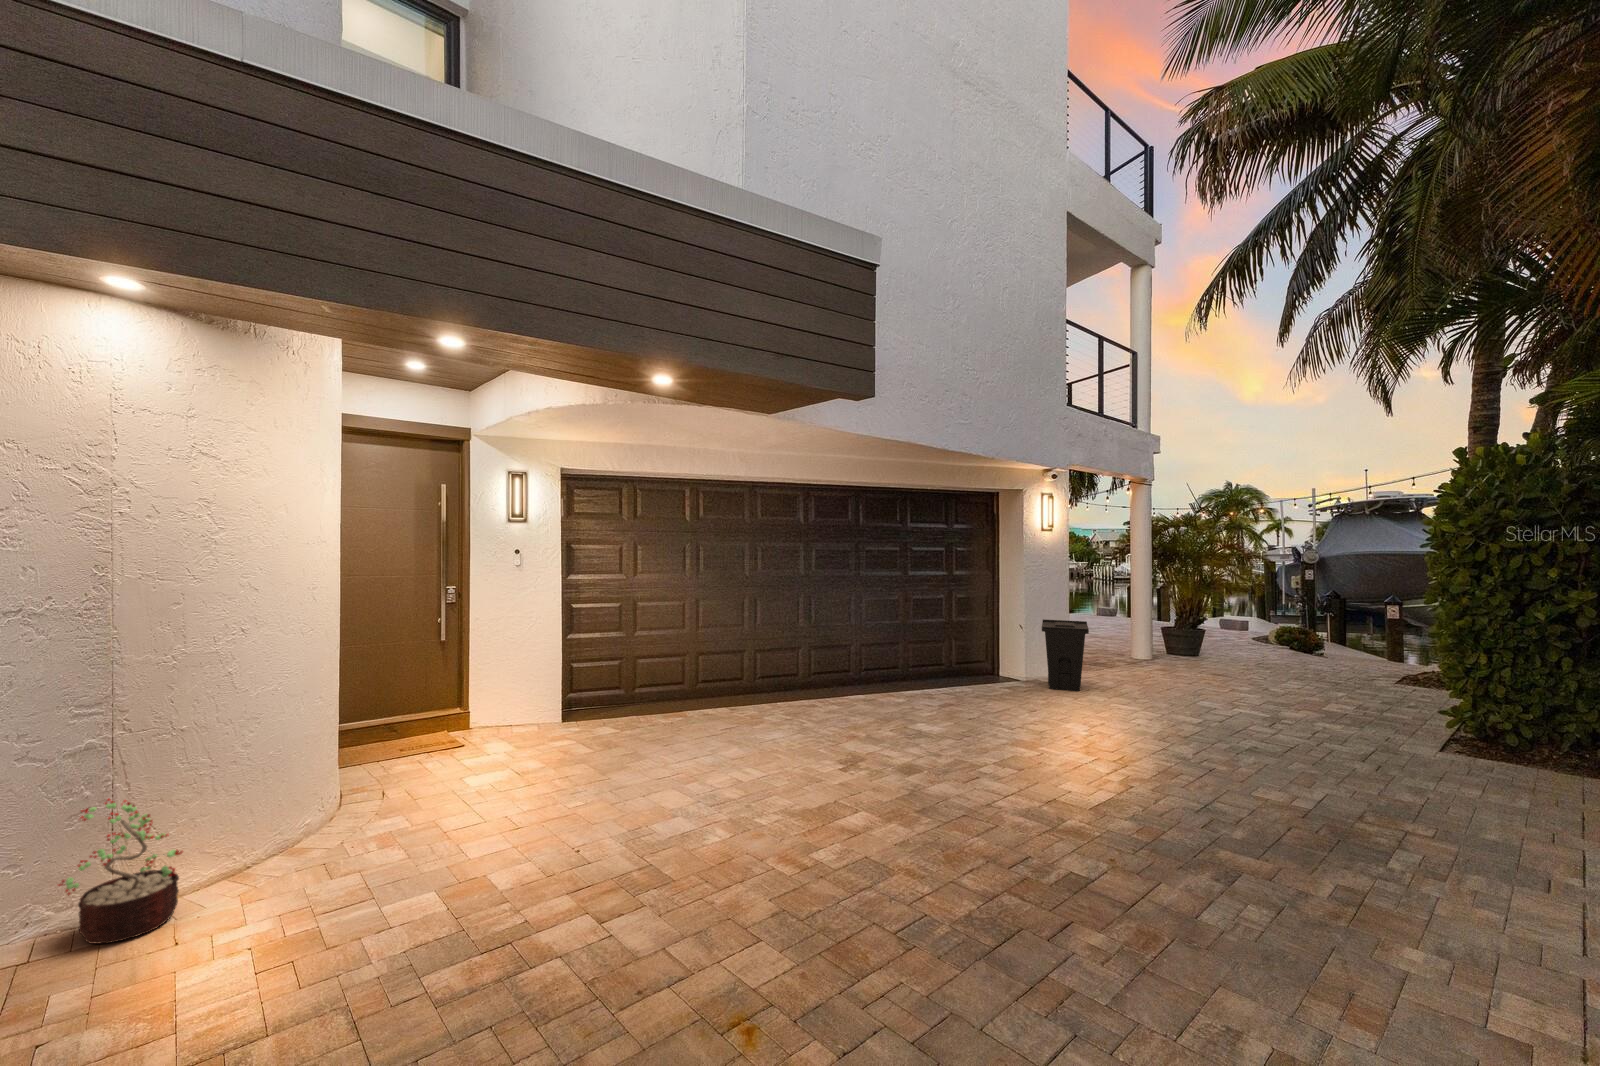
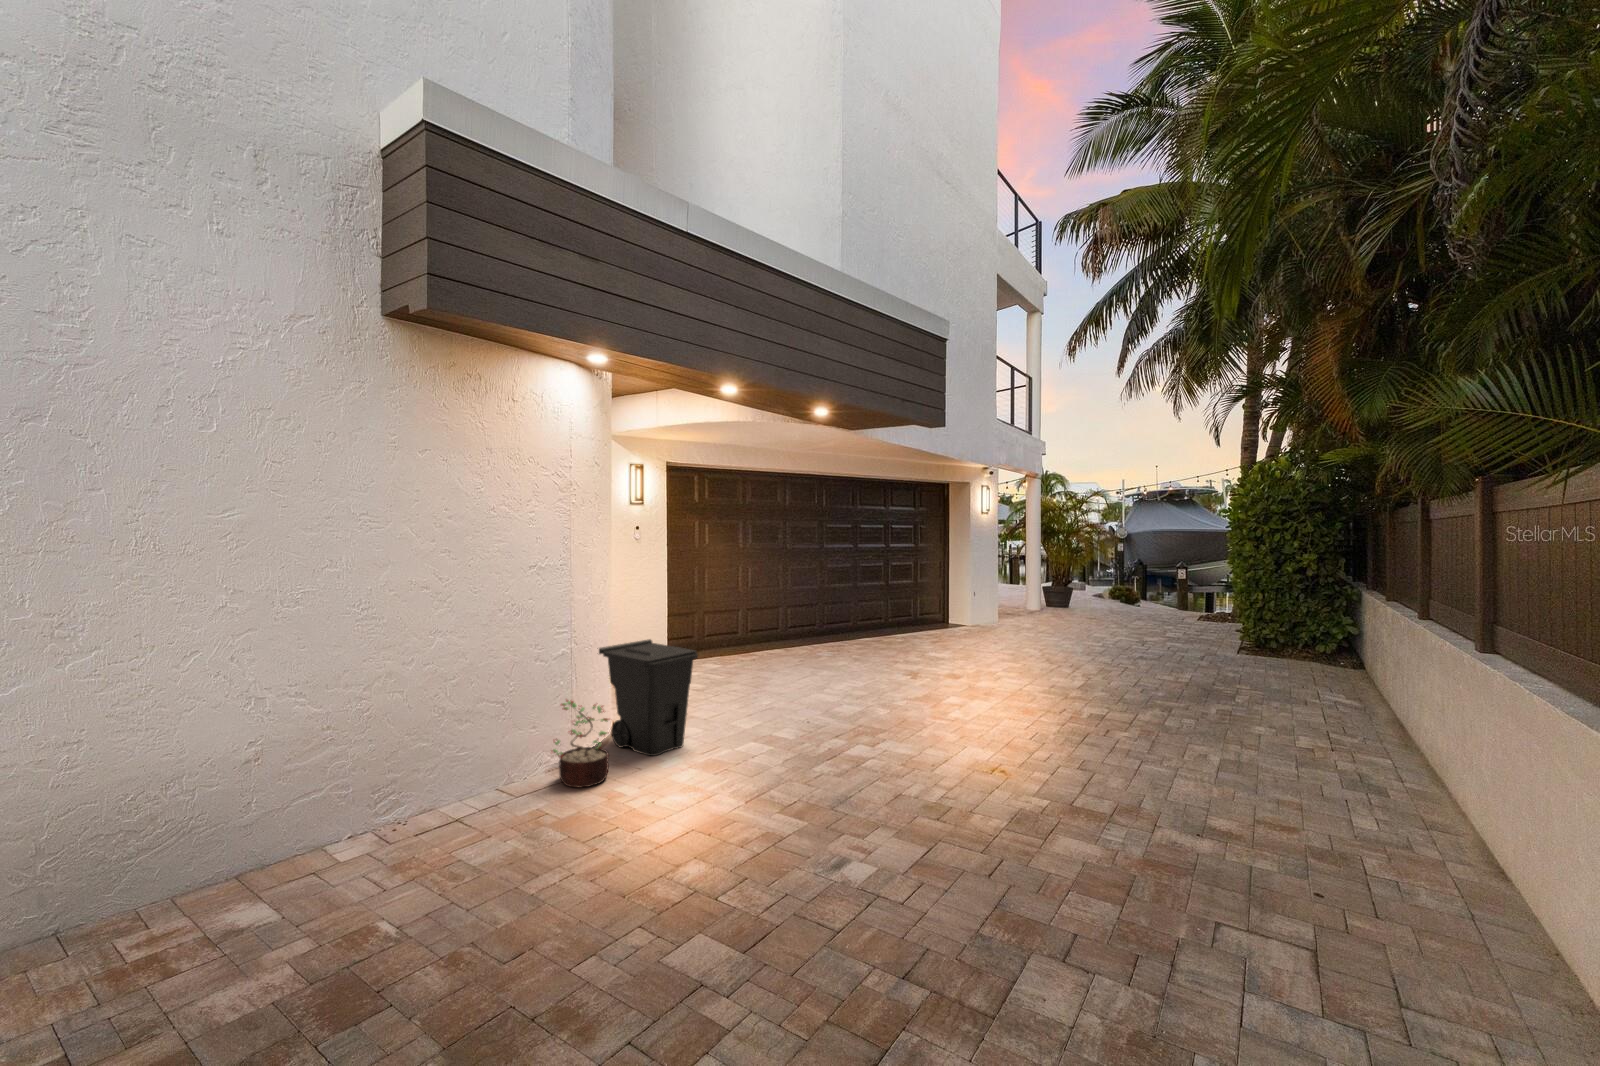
trash can: present [1042,619,1089,691] -> present [599,639,698,756]

